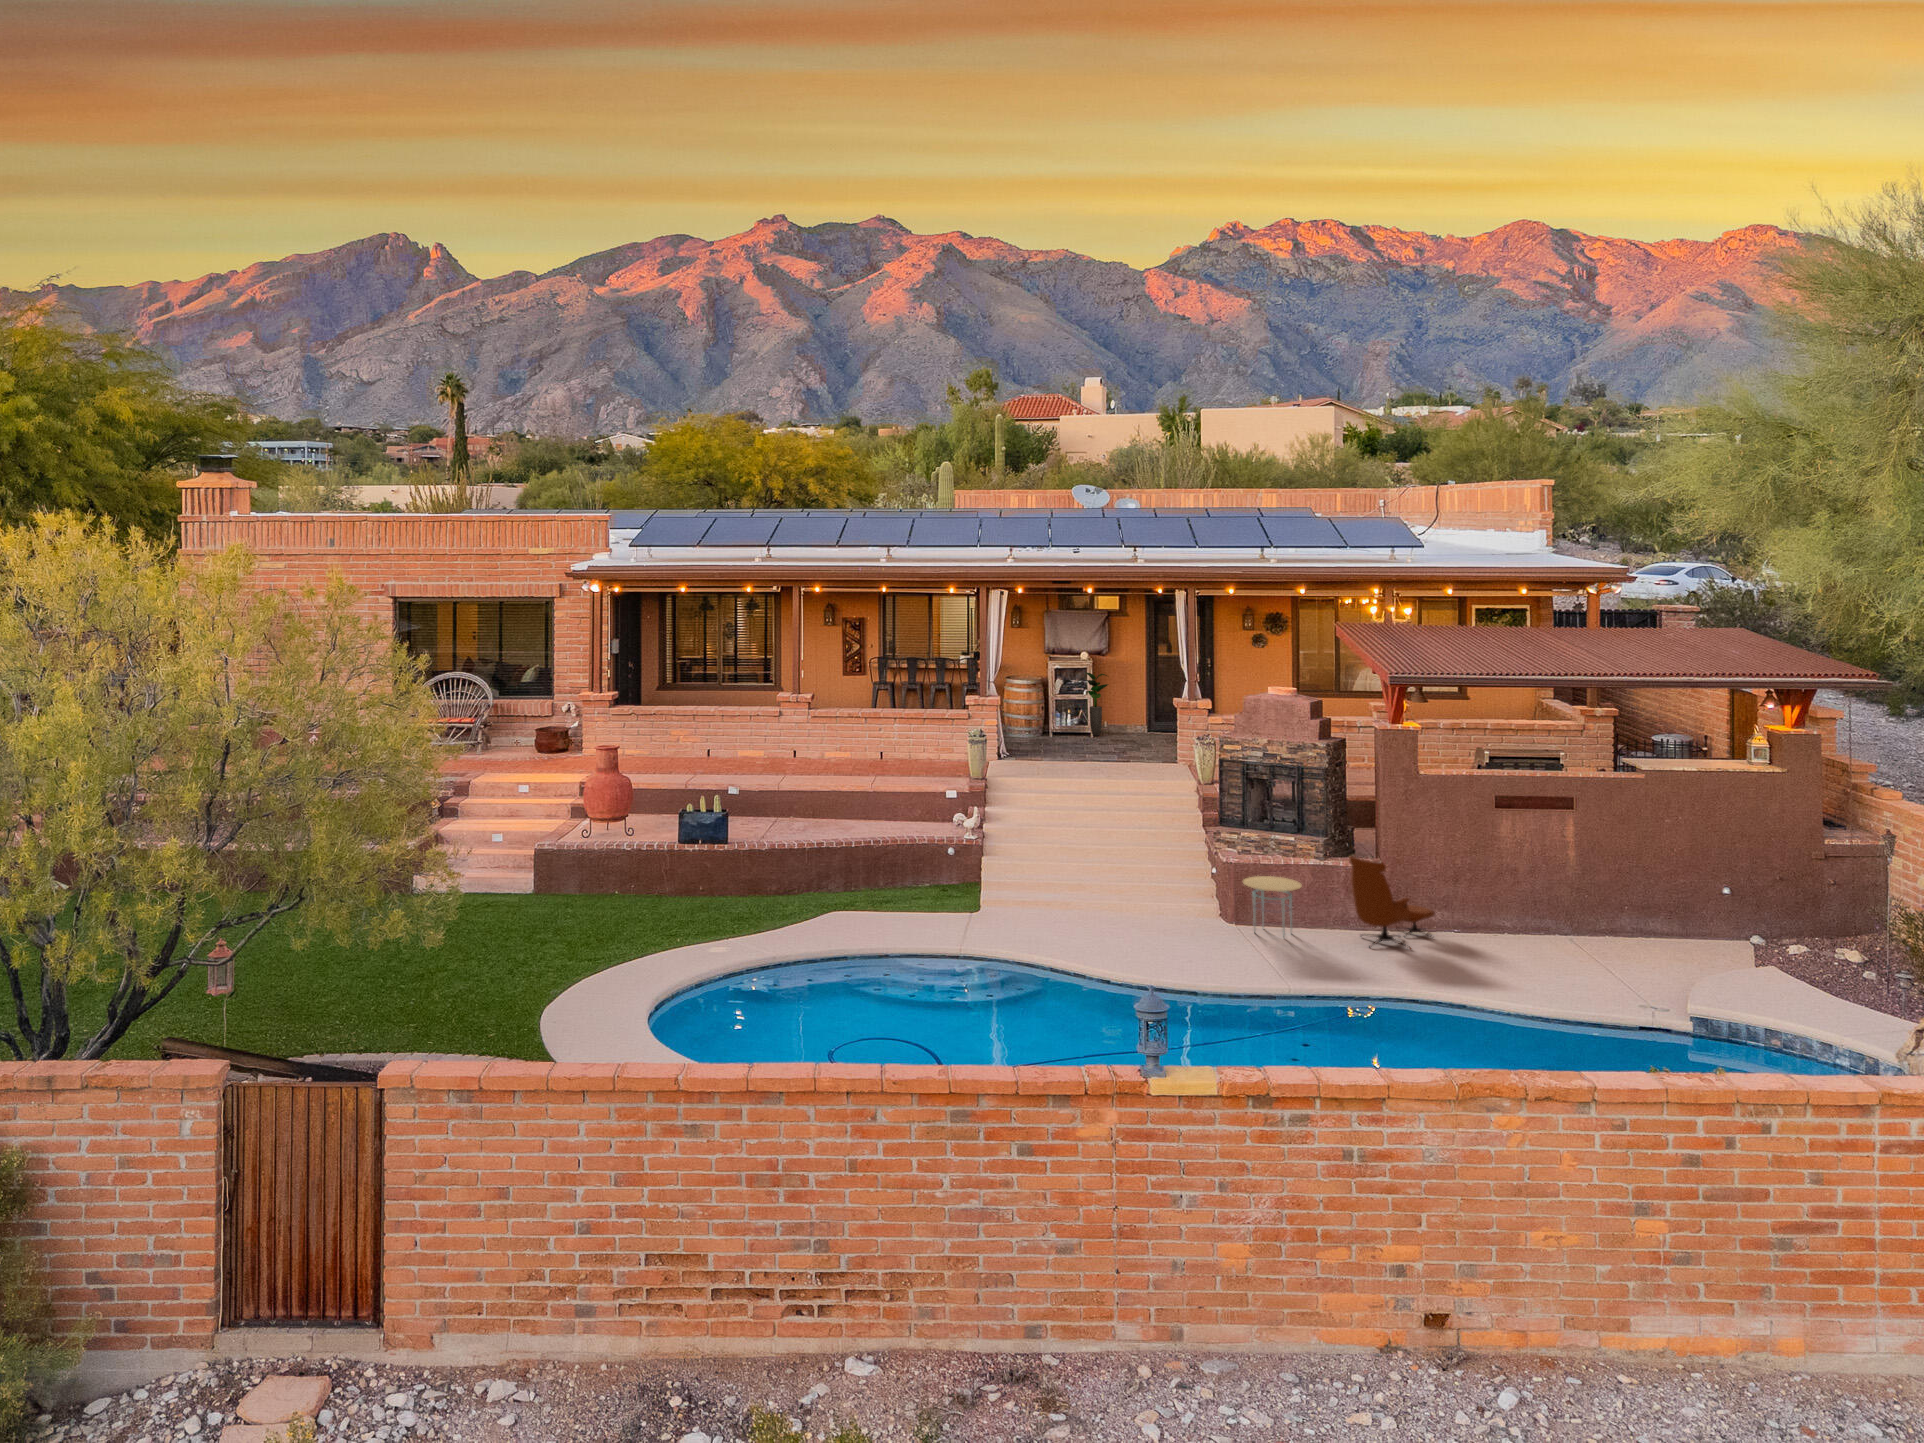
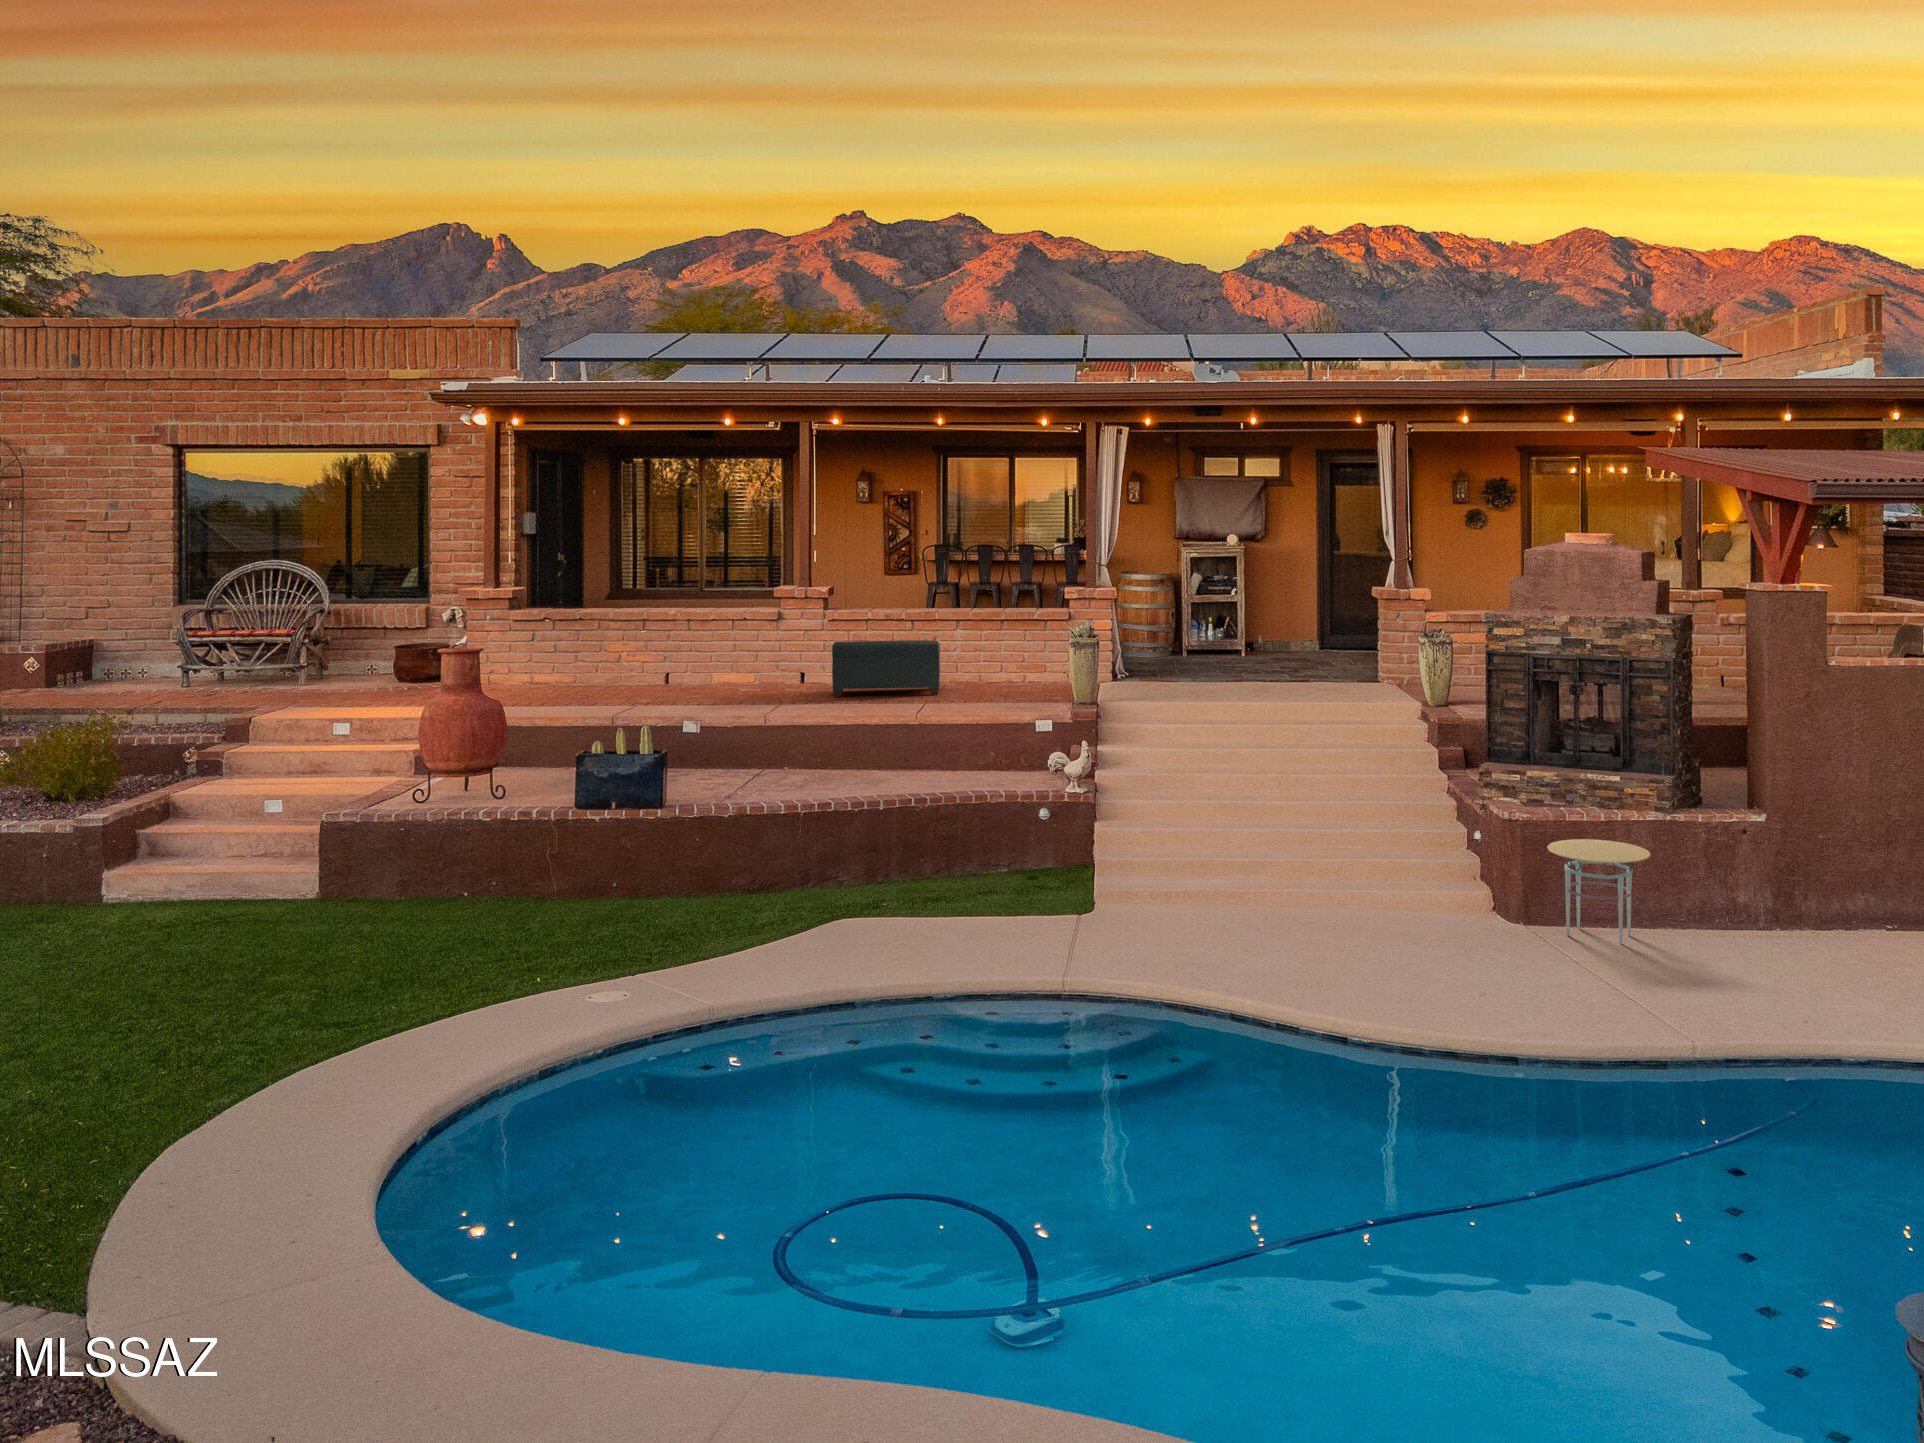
potted plant: present [1085,672,1108,736] -> none [1235,561,1275,653]
bench: none [817,733,885,770] -> present [832,641,941,697]
lounge chair: present [1349,856,1434,947] -> none [1736,798,1863,958]

